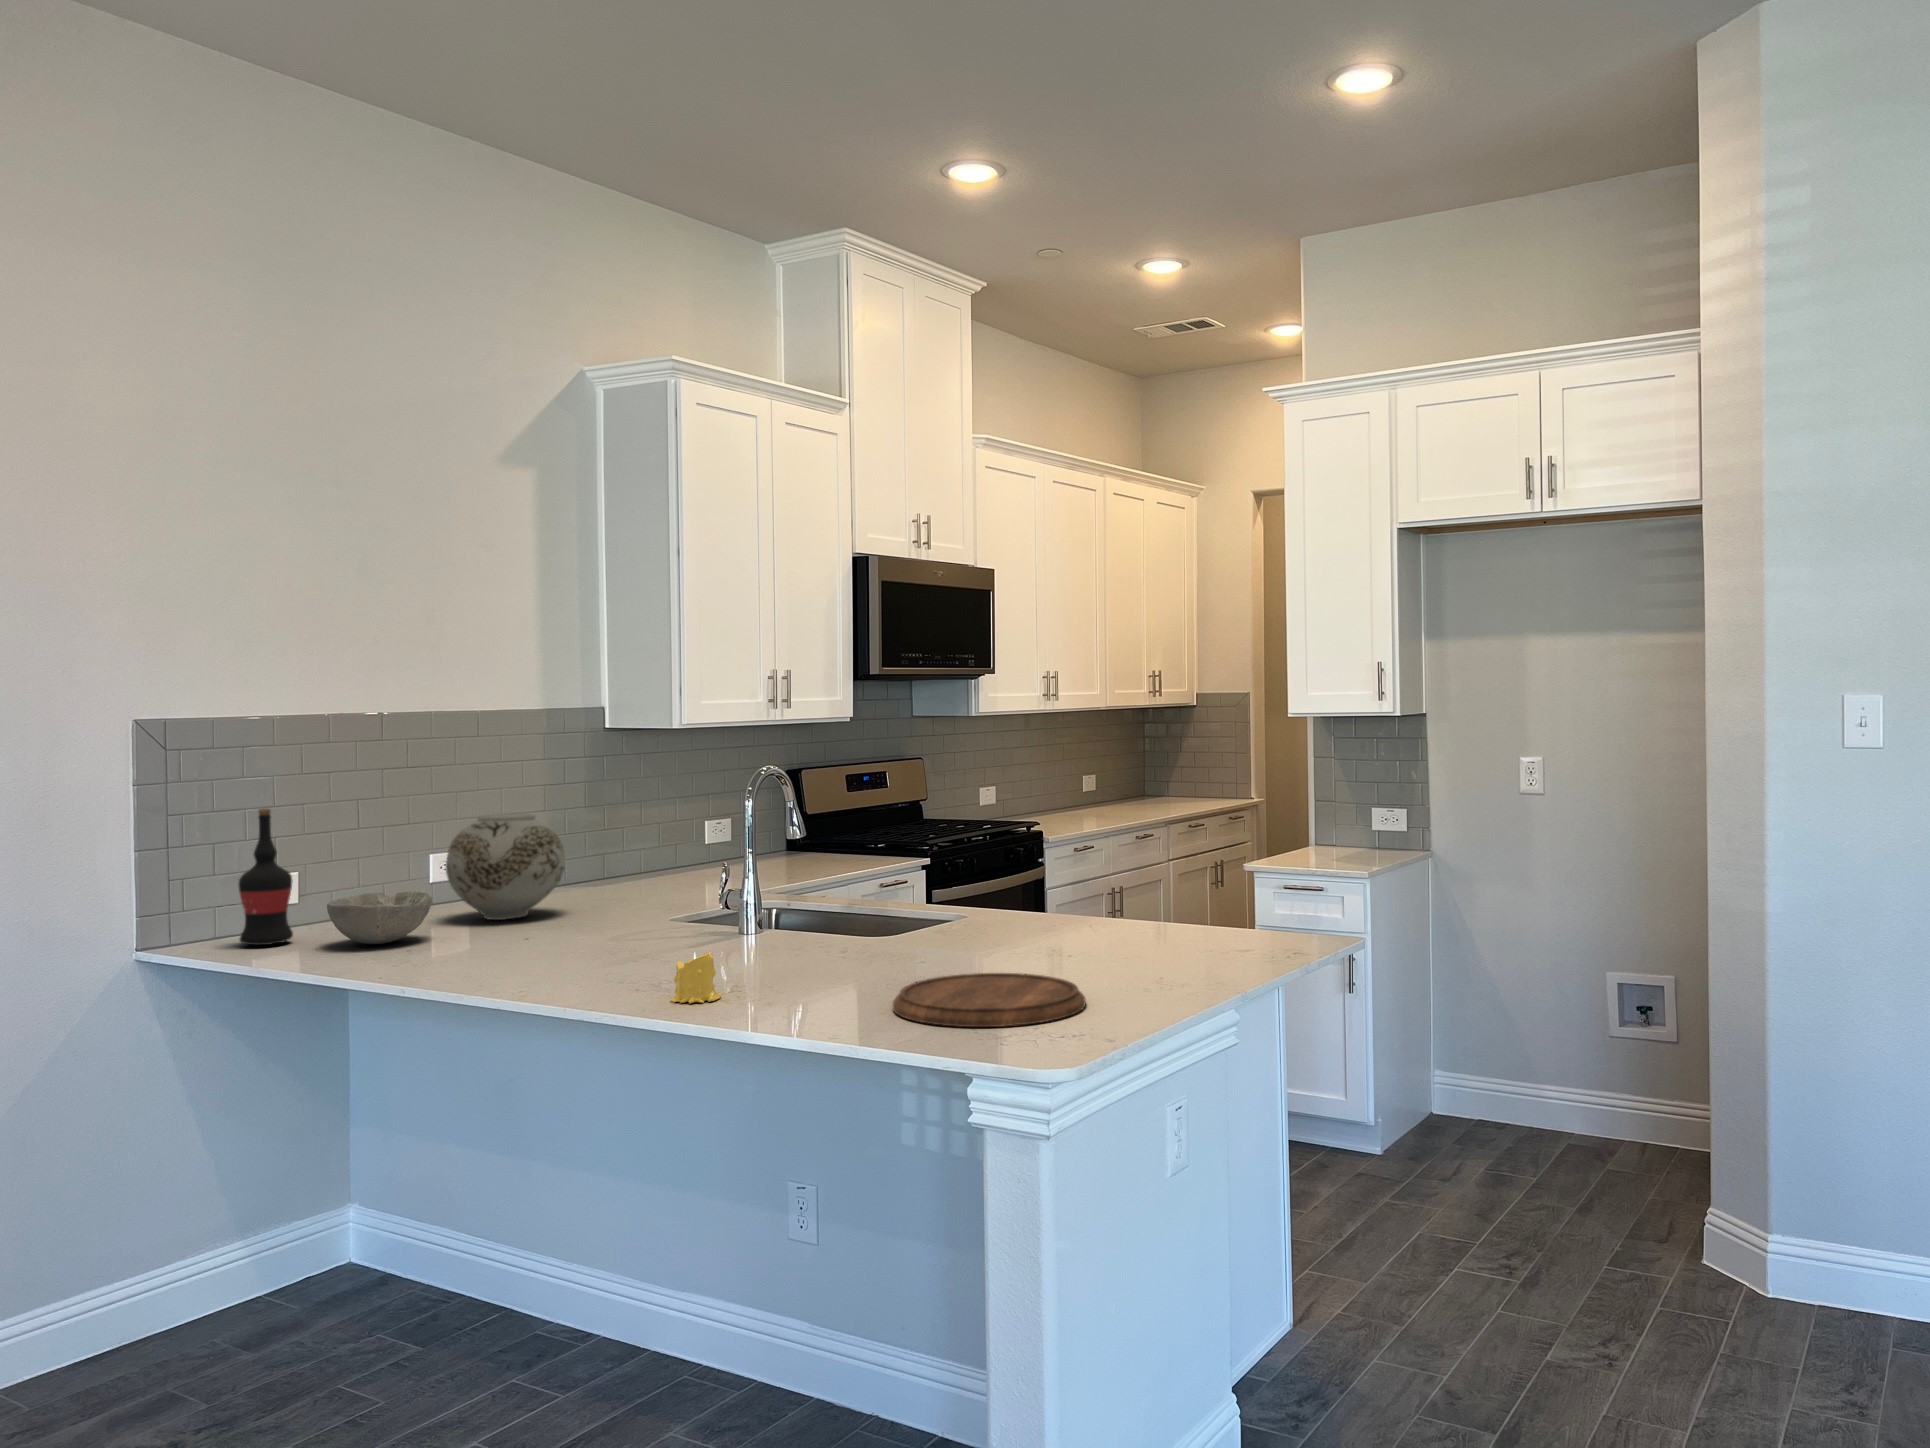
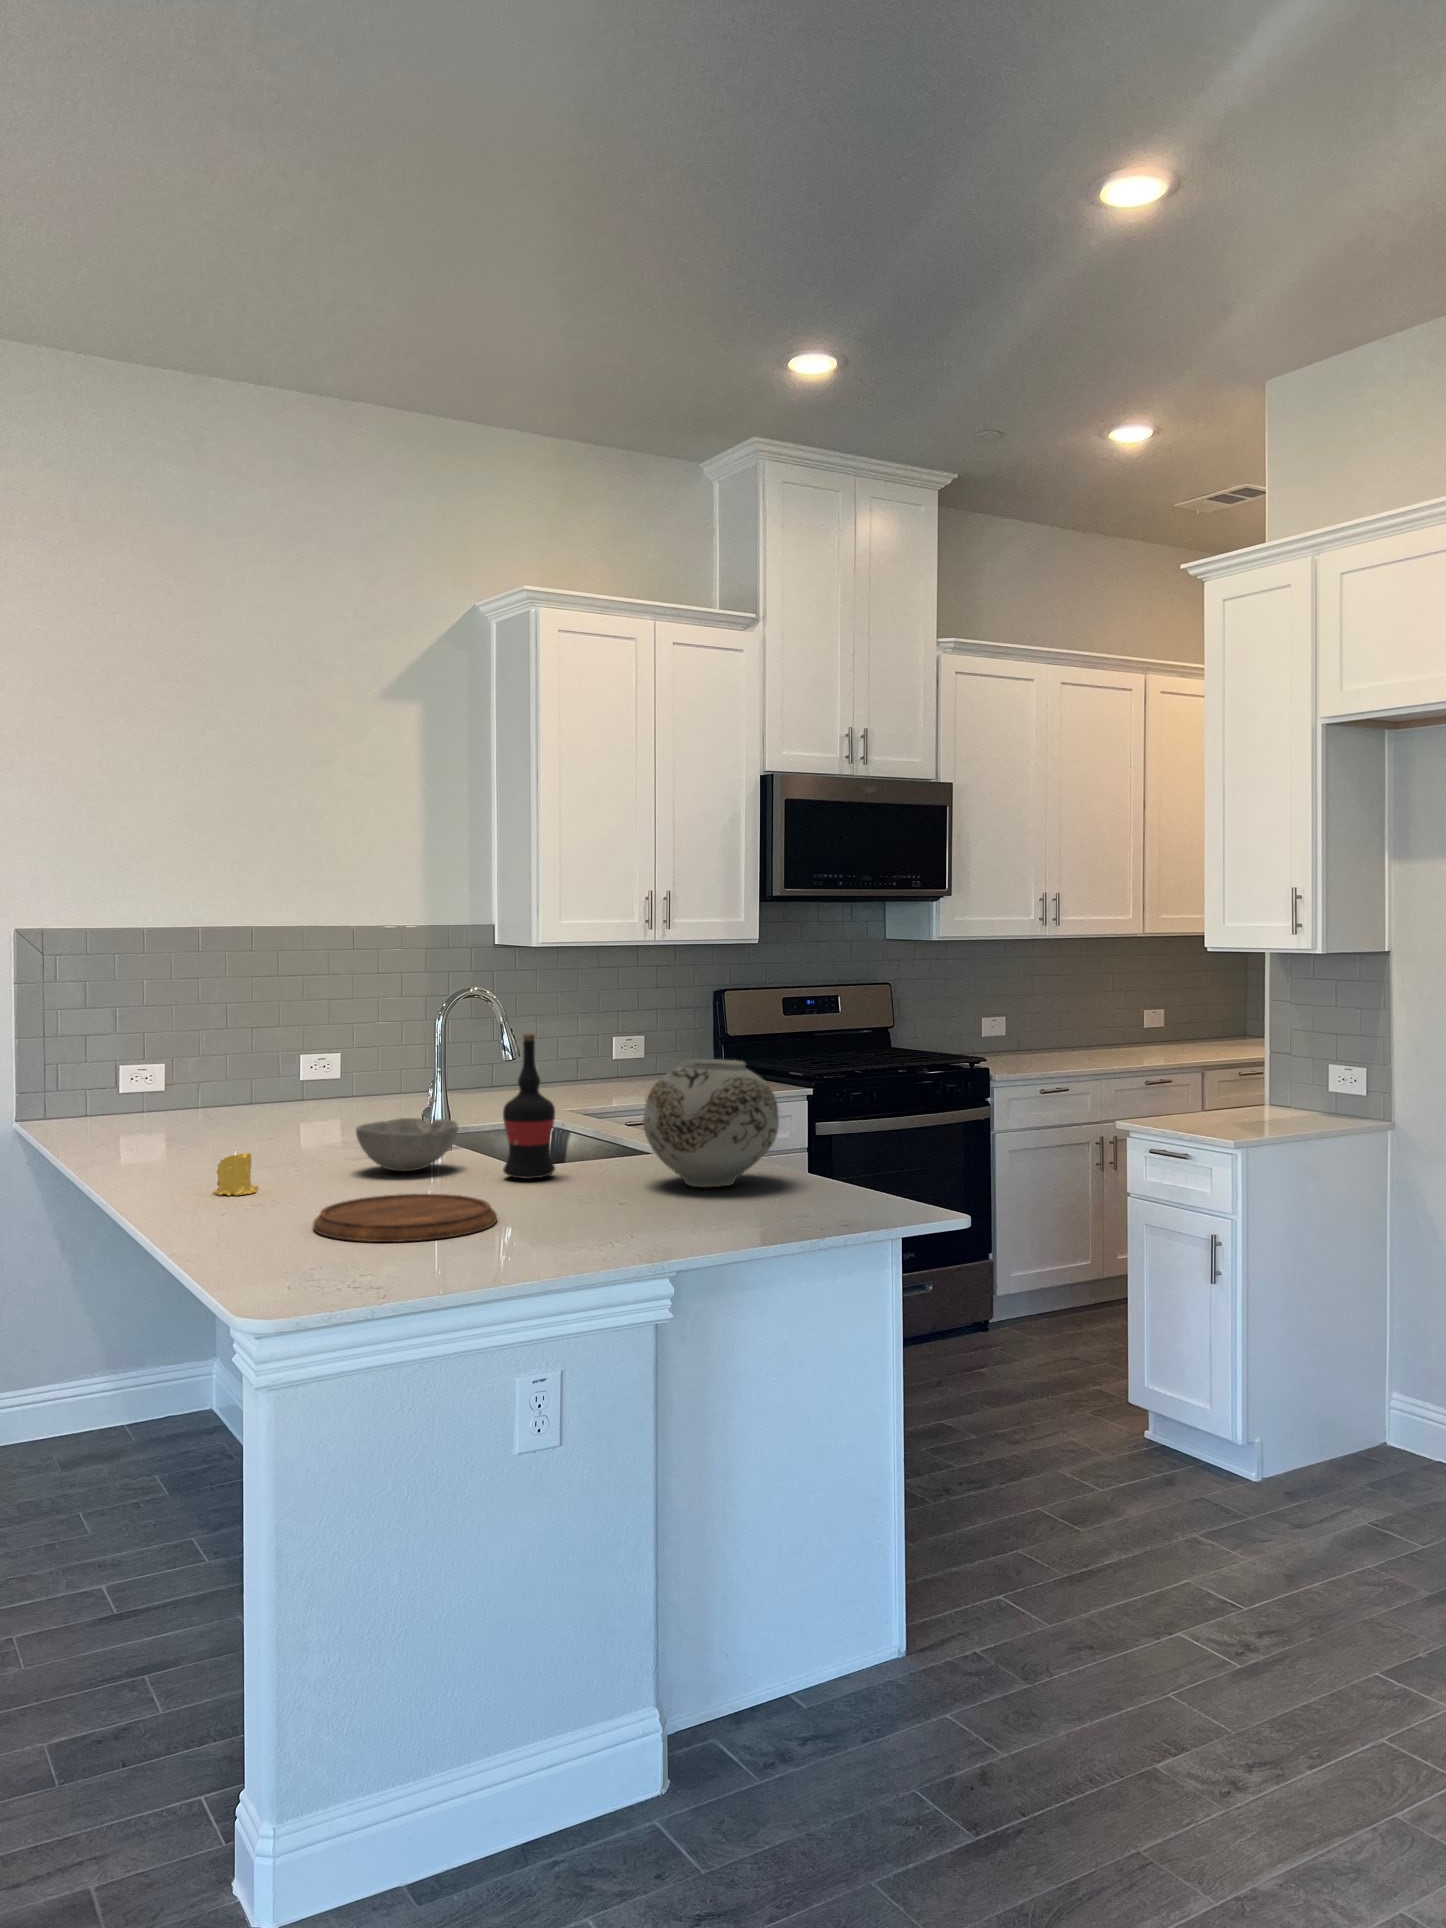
wine bottle: present [238,808,293,945] -> present [503,1033,555,1179]
vase: present [446,814,565,920] -> present [643,1059,779,1187]
bowl: present [327,892,432,944] -> present [356,1118,458,1171]

